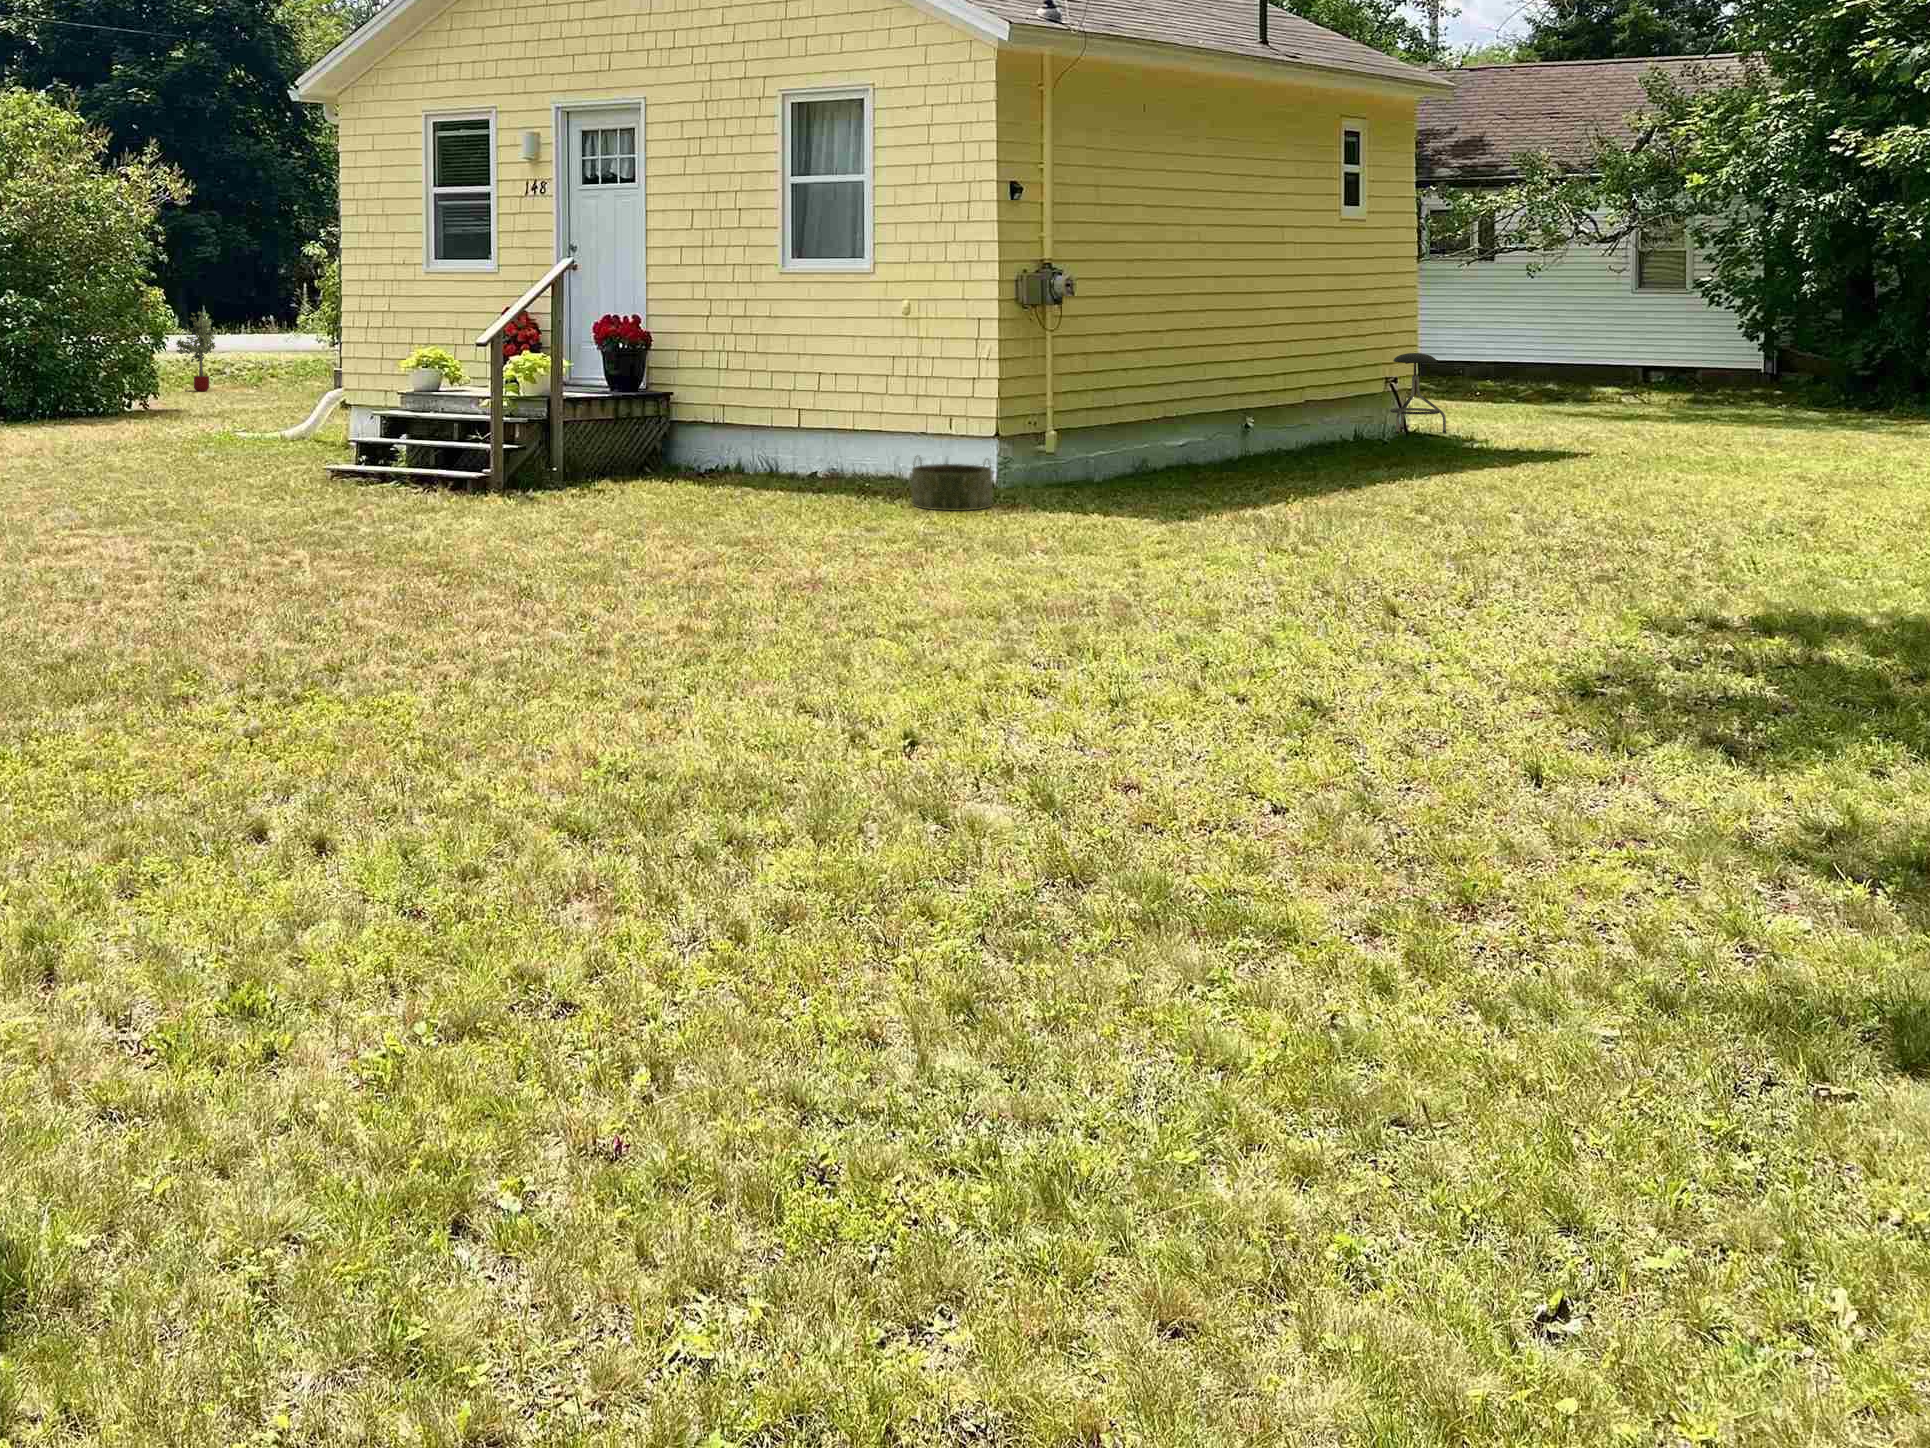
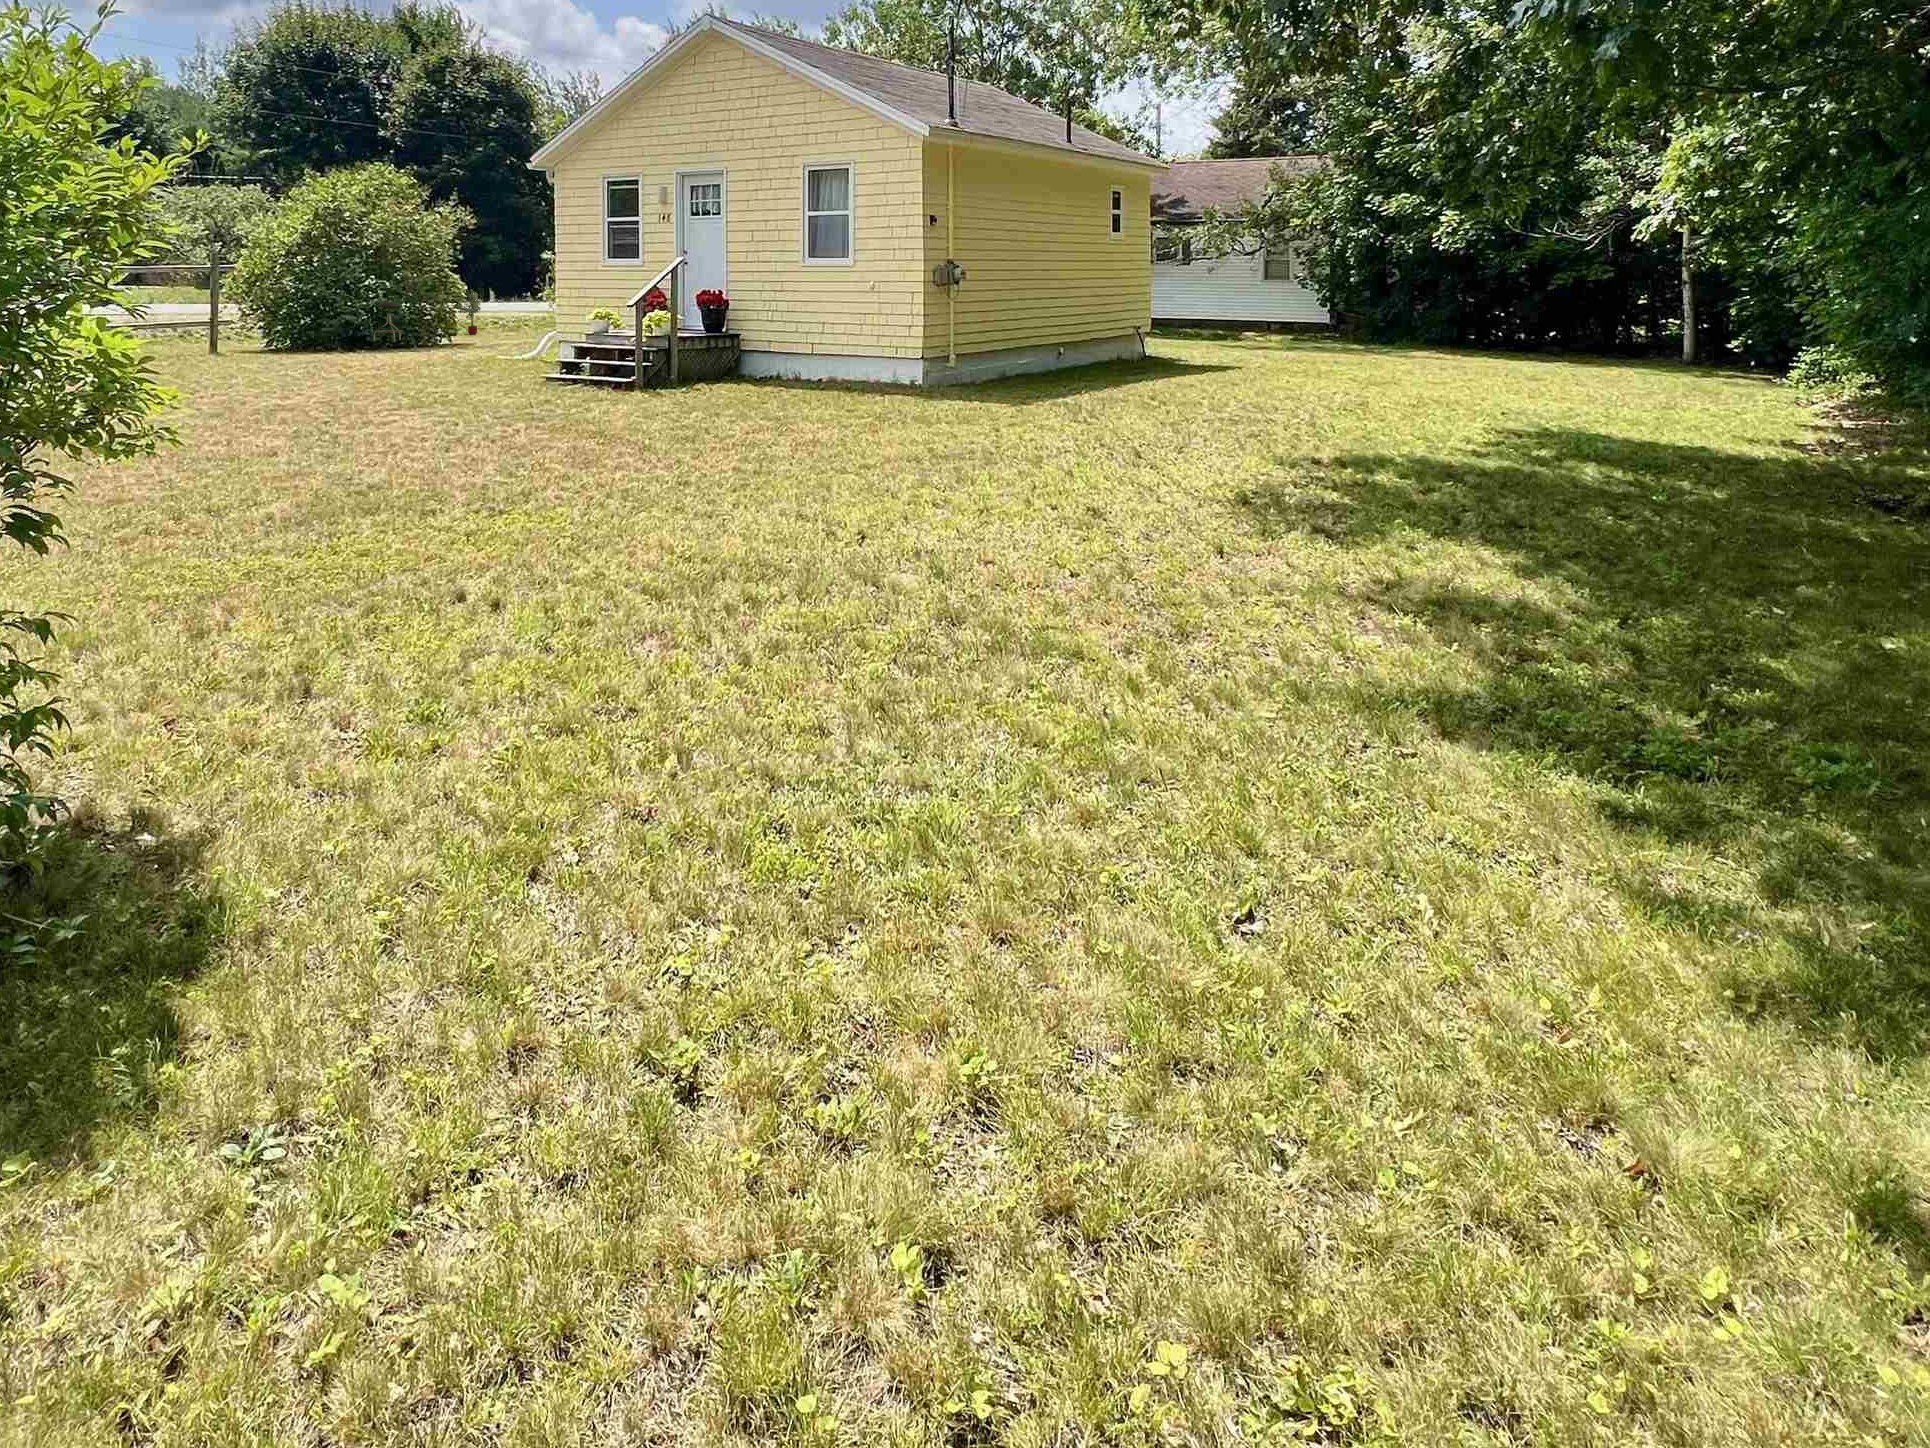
stool: present [1390,353,1446,434] -> present [374,302,402,343]
basket: present [912,456,992,511] -> none [873,370,918,401]

